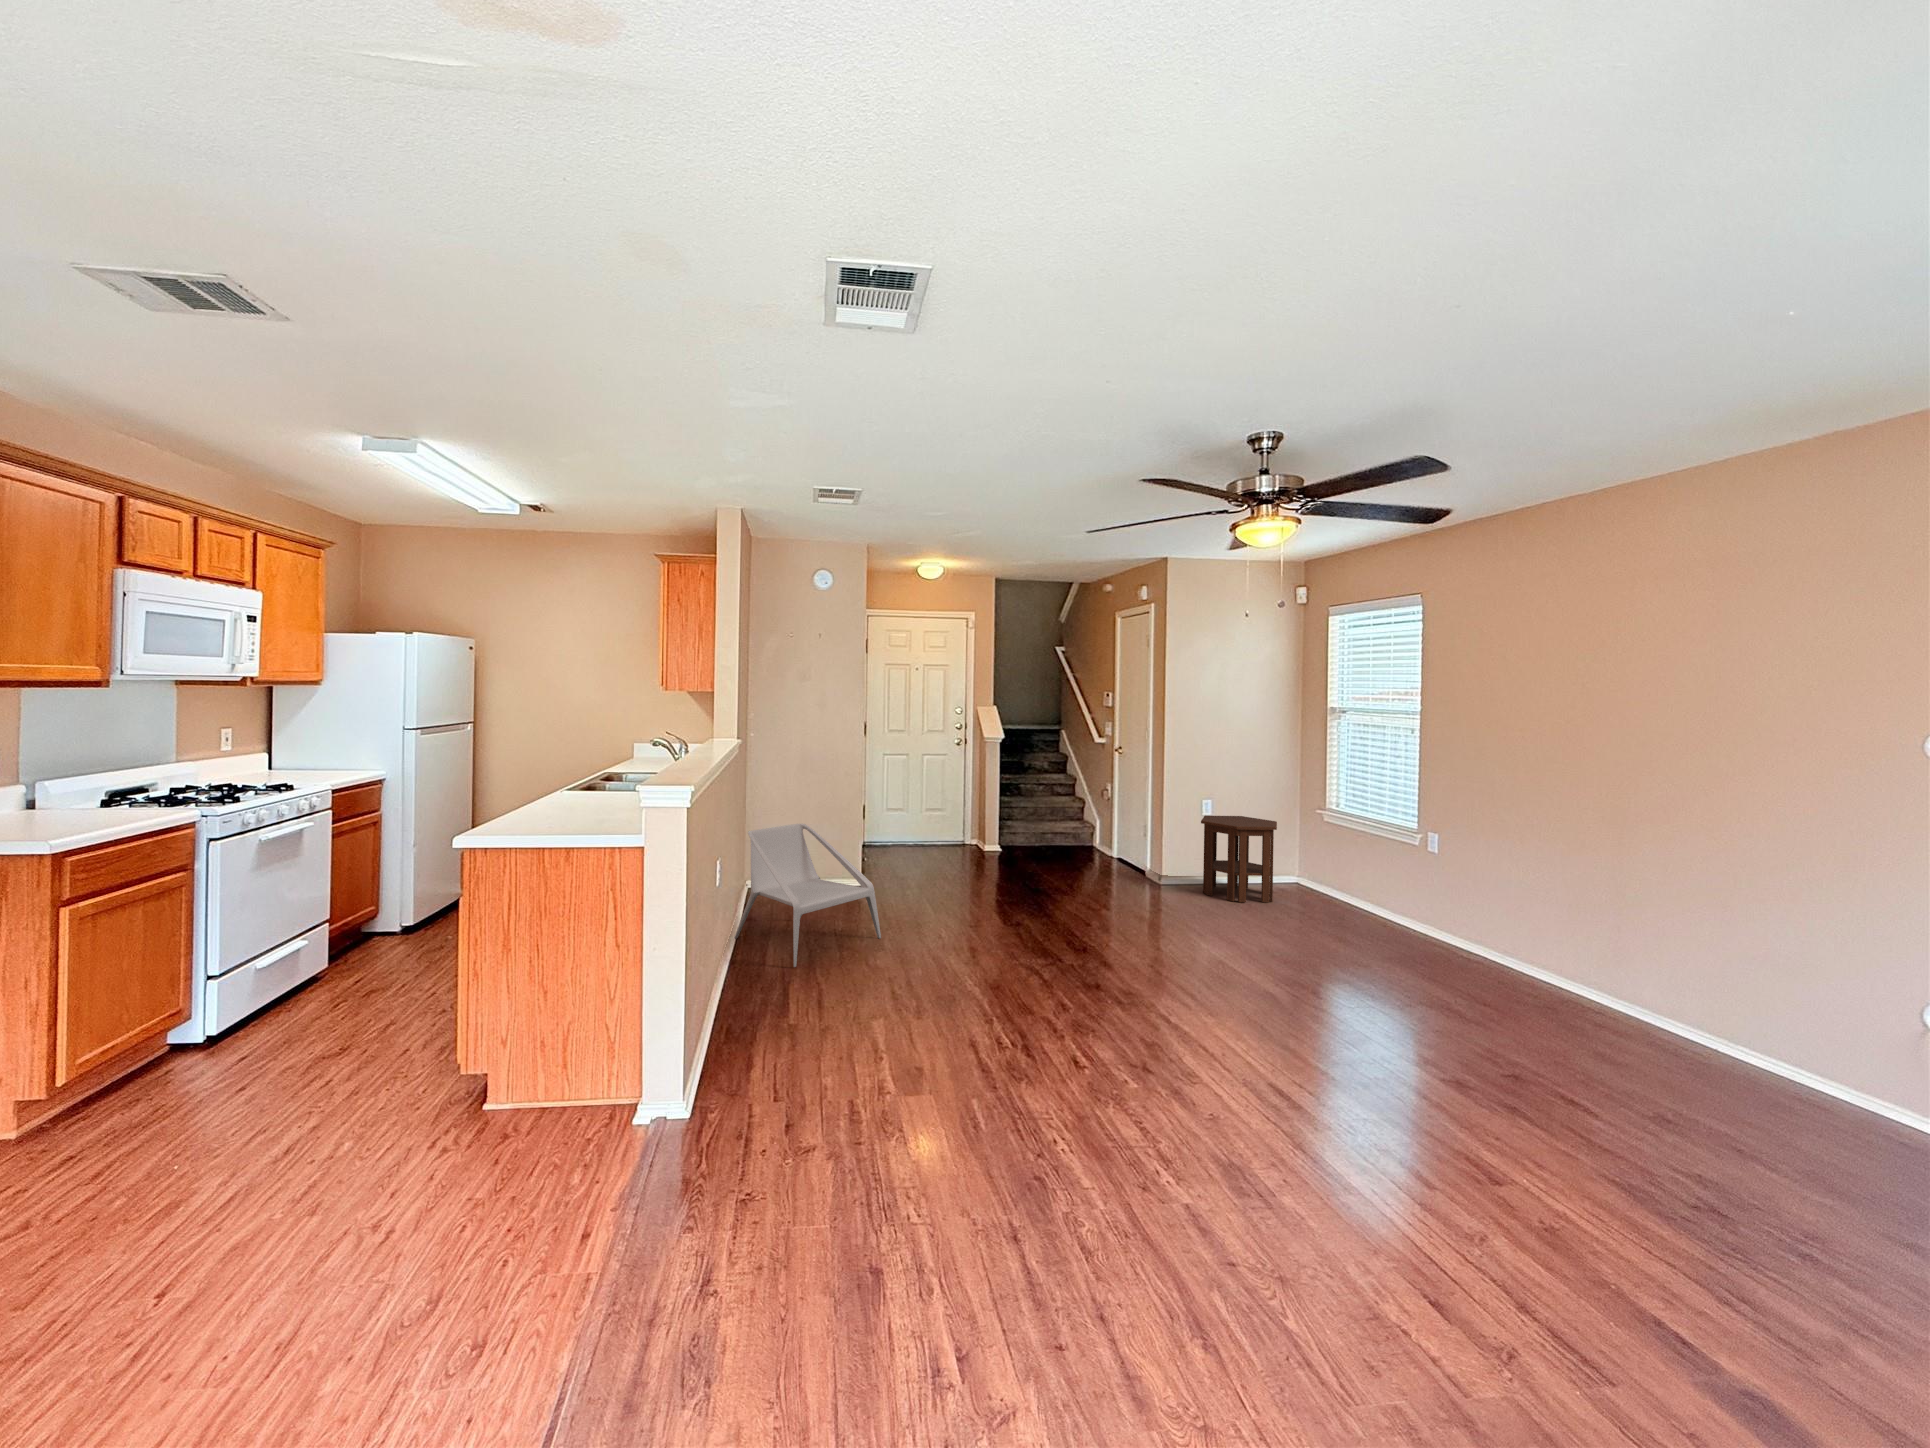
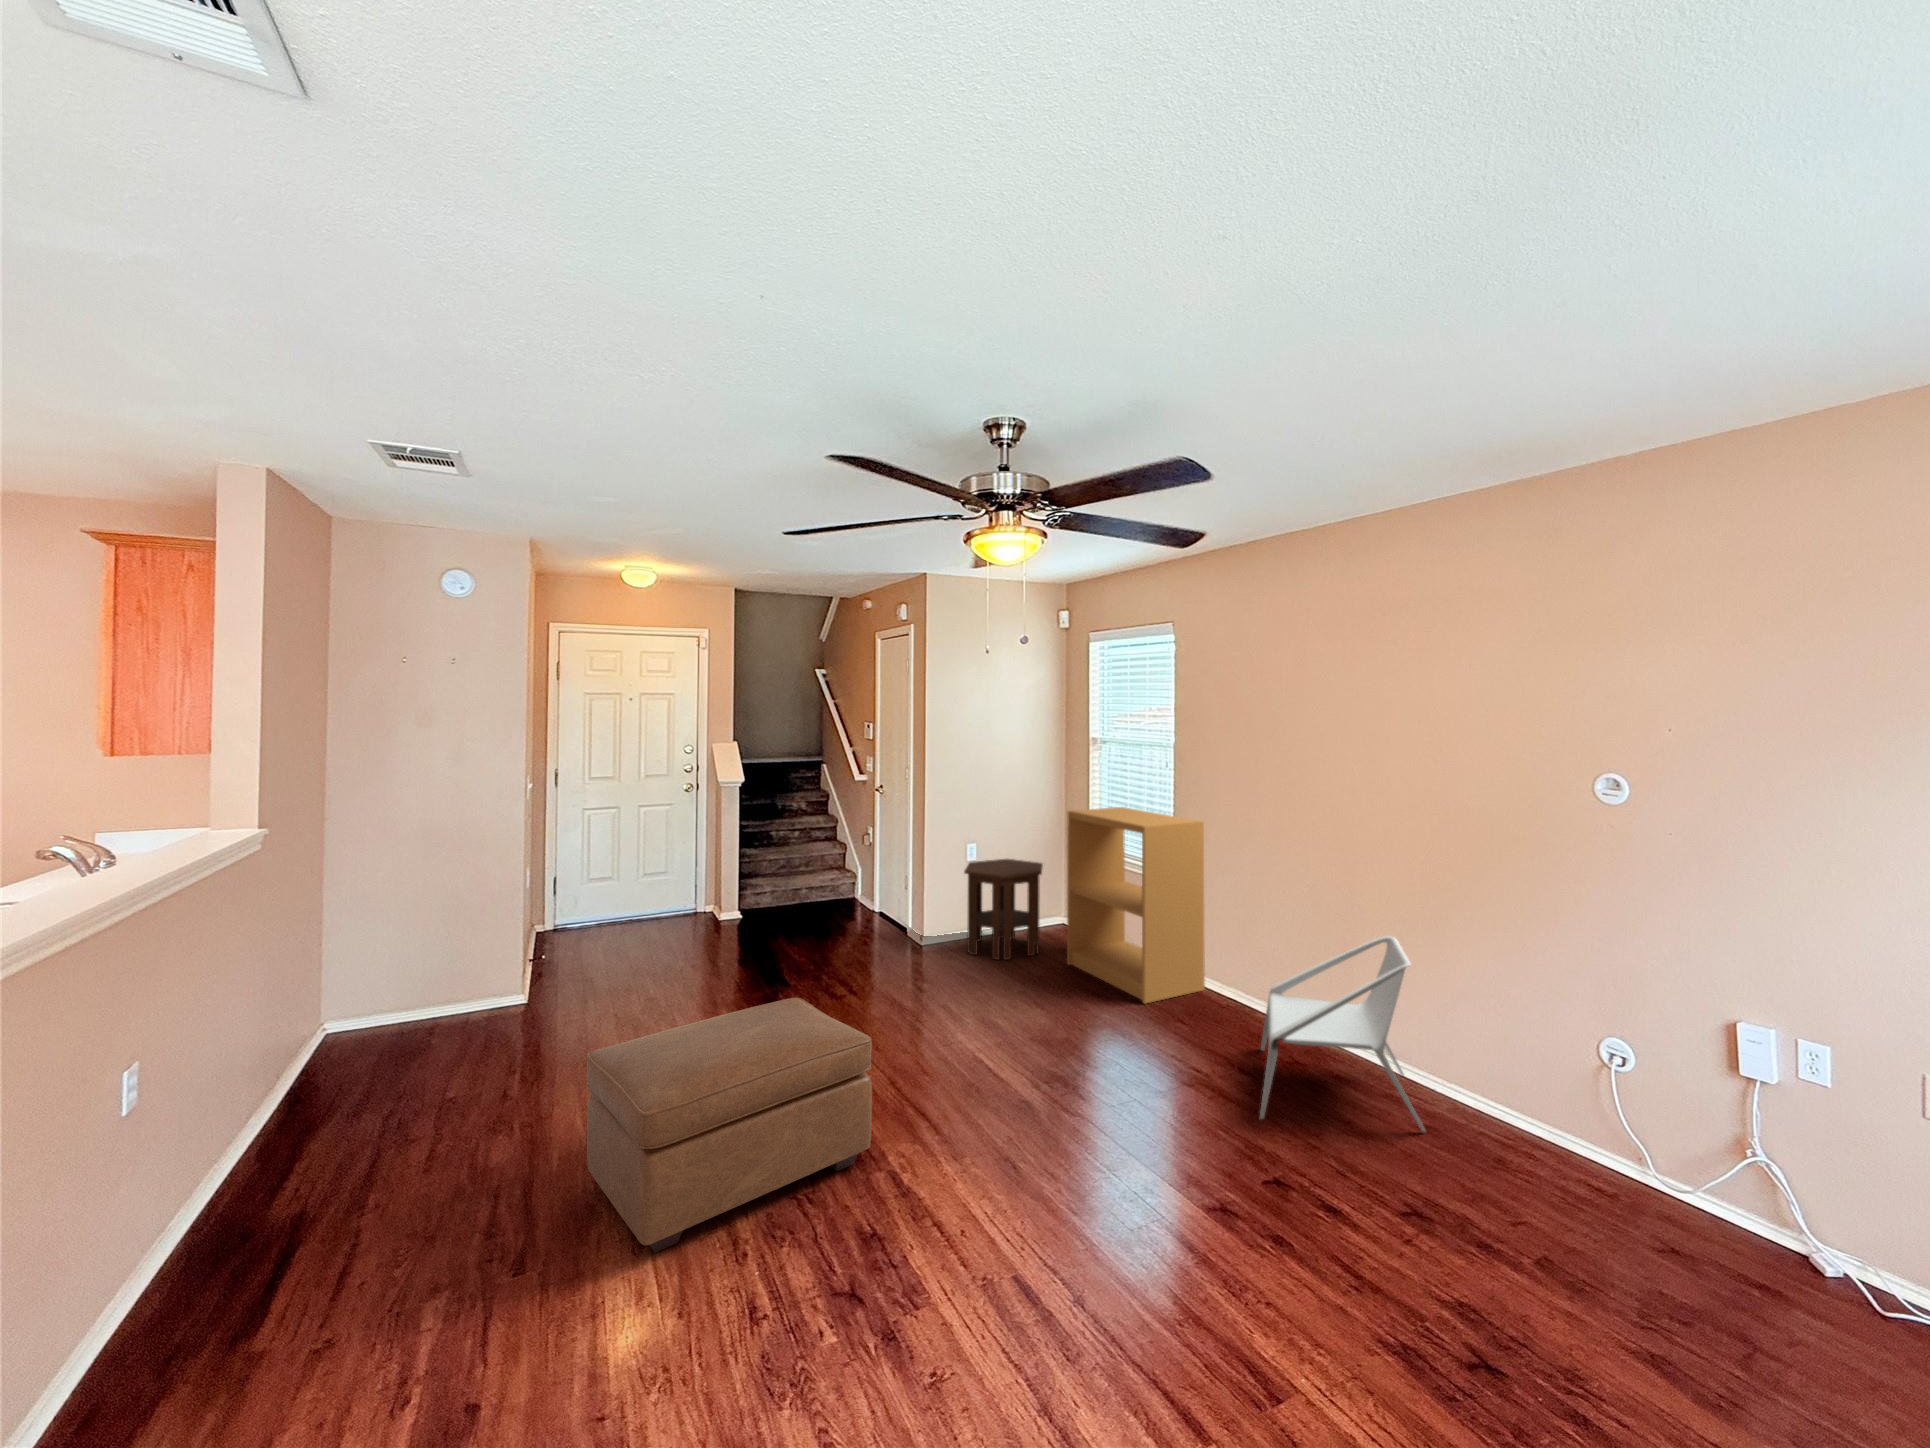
bookshelf: none [1302,772,1452,949] -> present [1067,807,1205,1003]
armchair: present [734,824,881,967] -> present [1260,936,1425,1132]
ottoman: none [944,885,1144,1024] -> present [587,998,872,1253]

